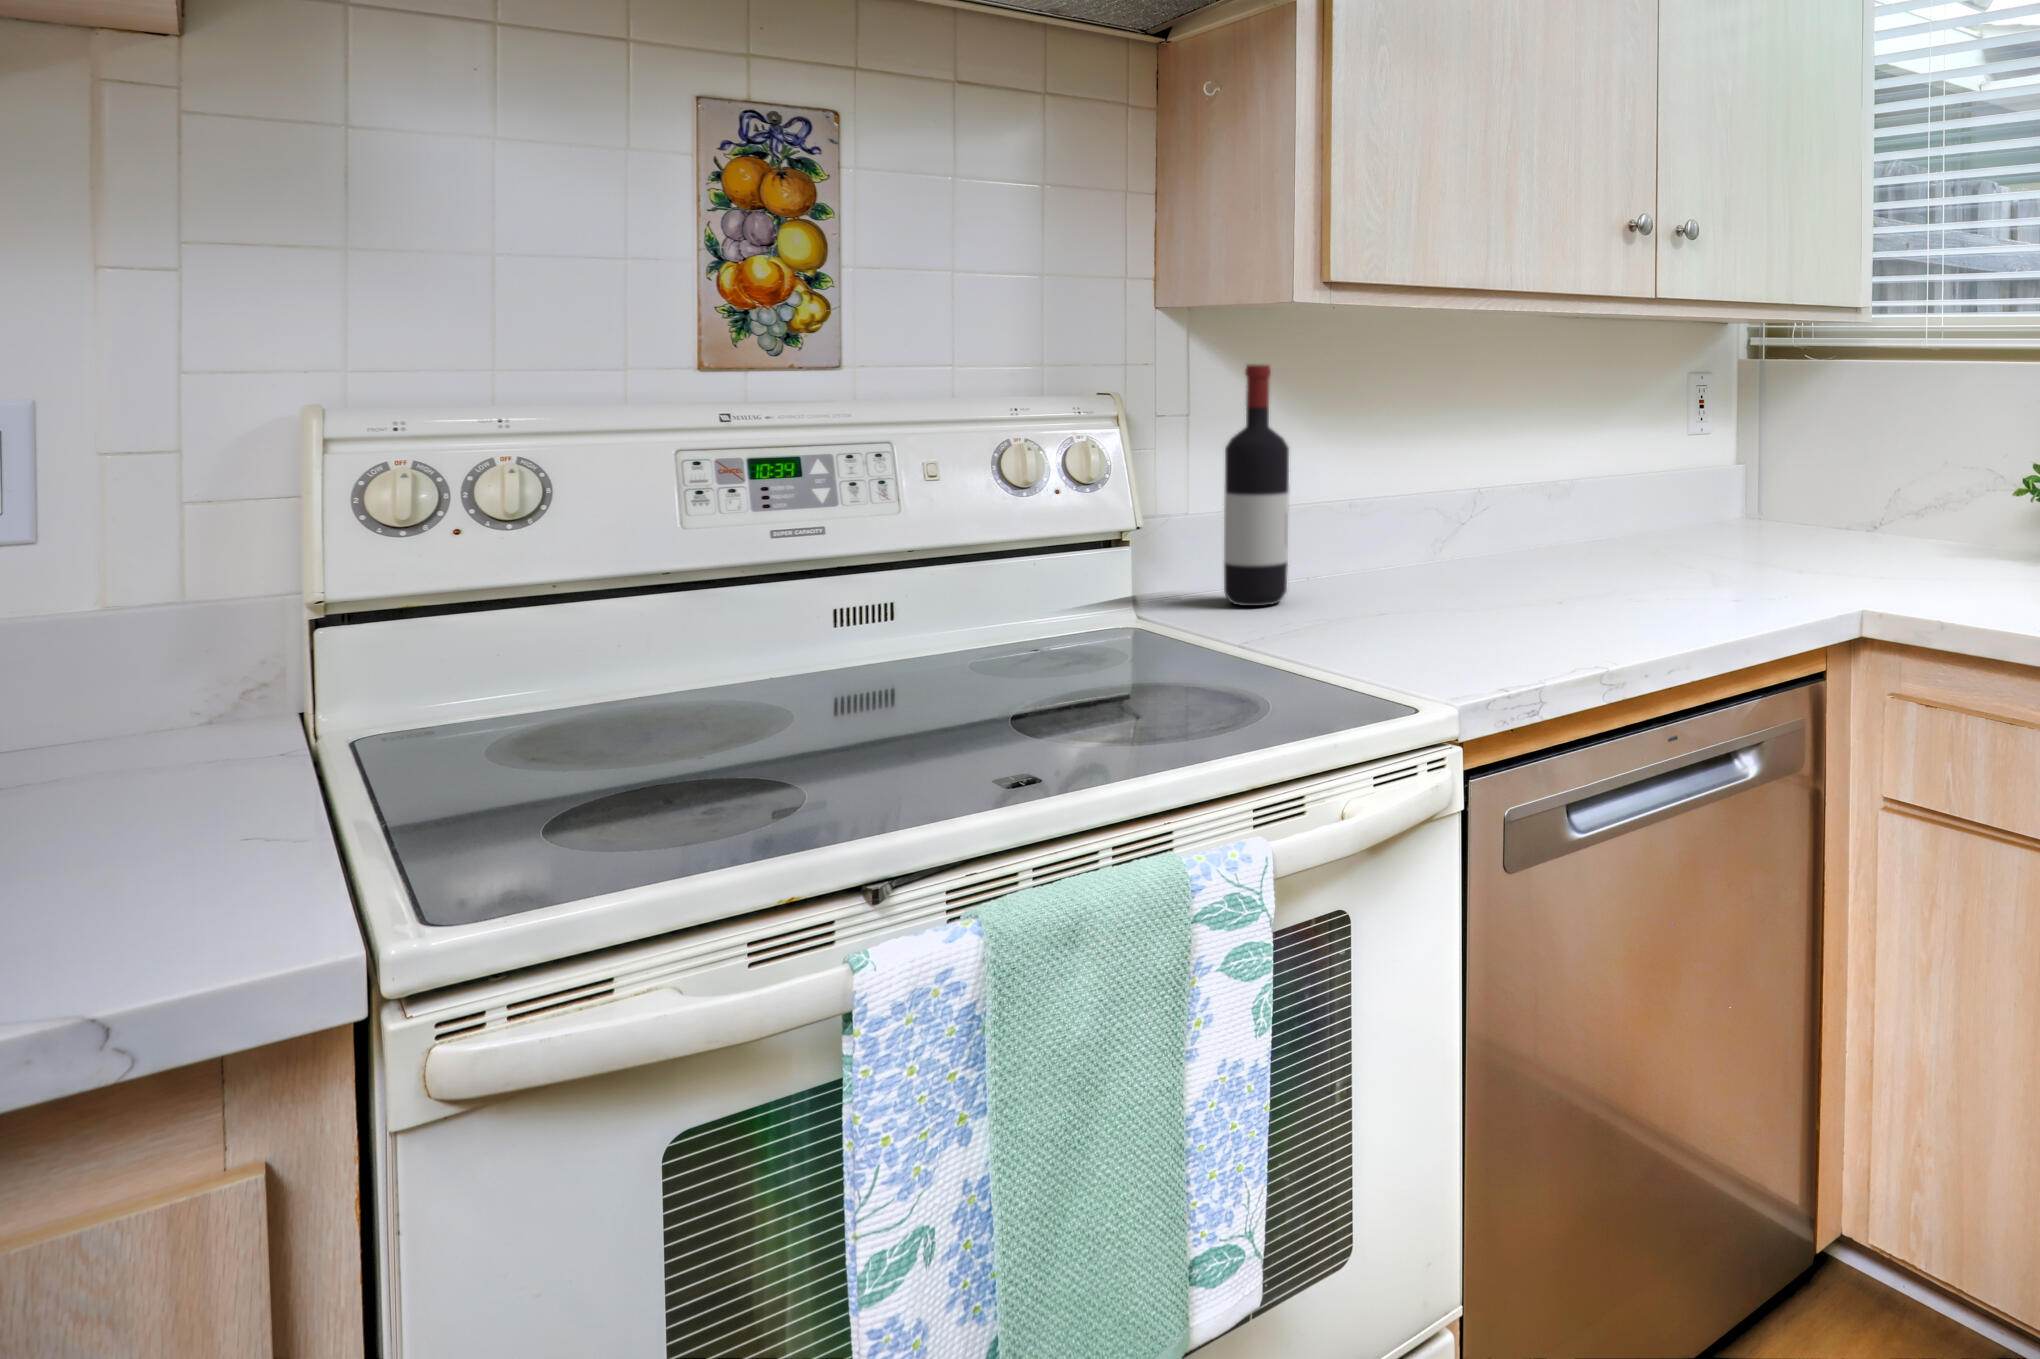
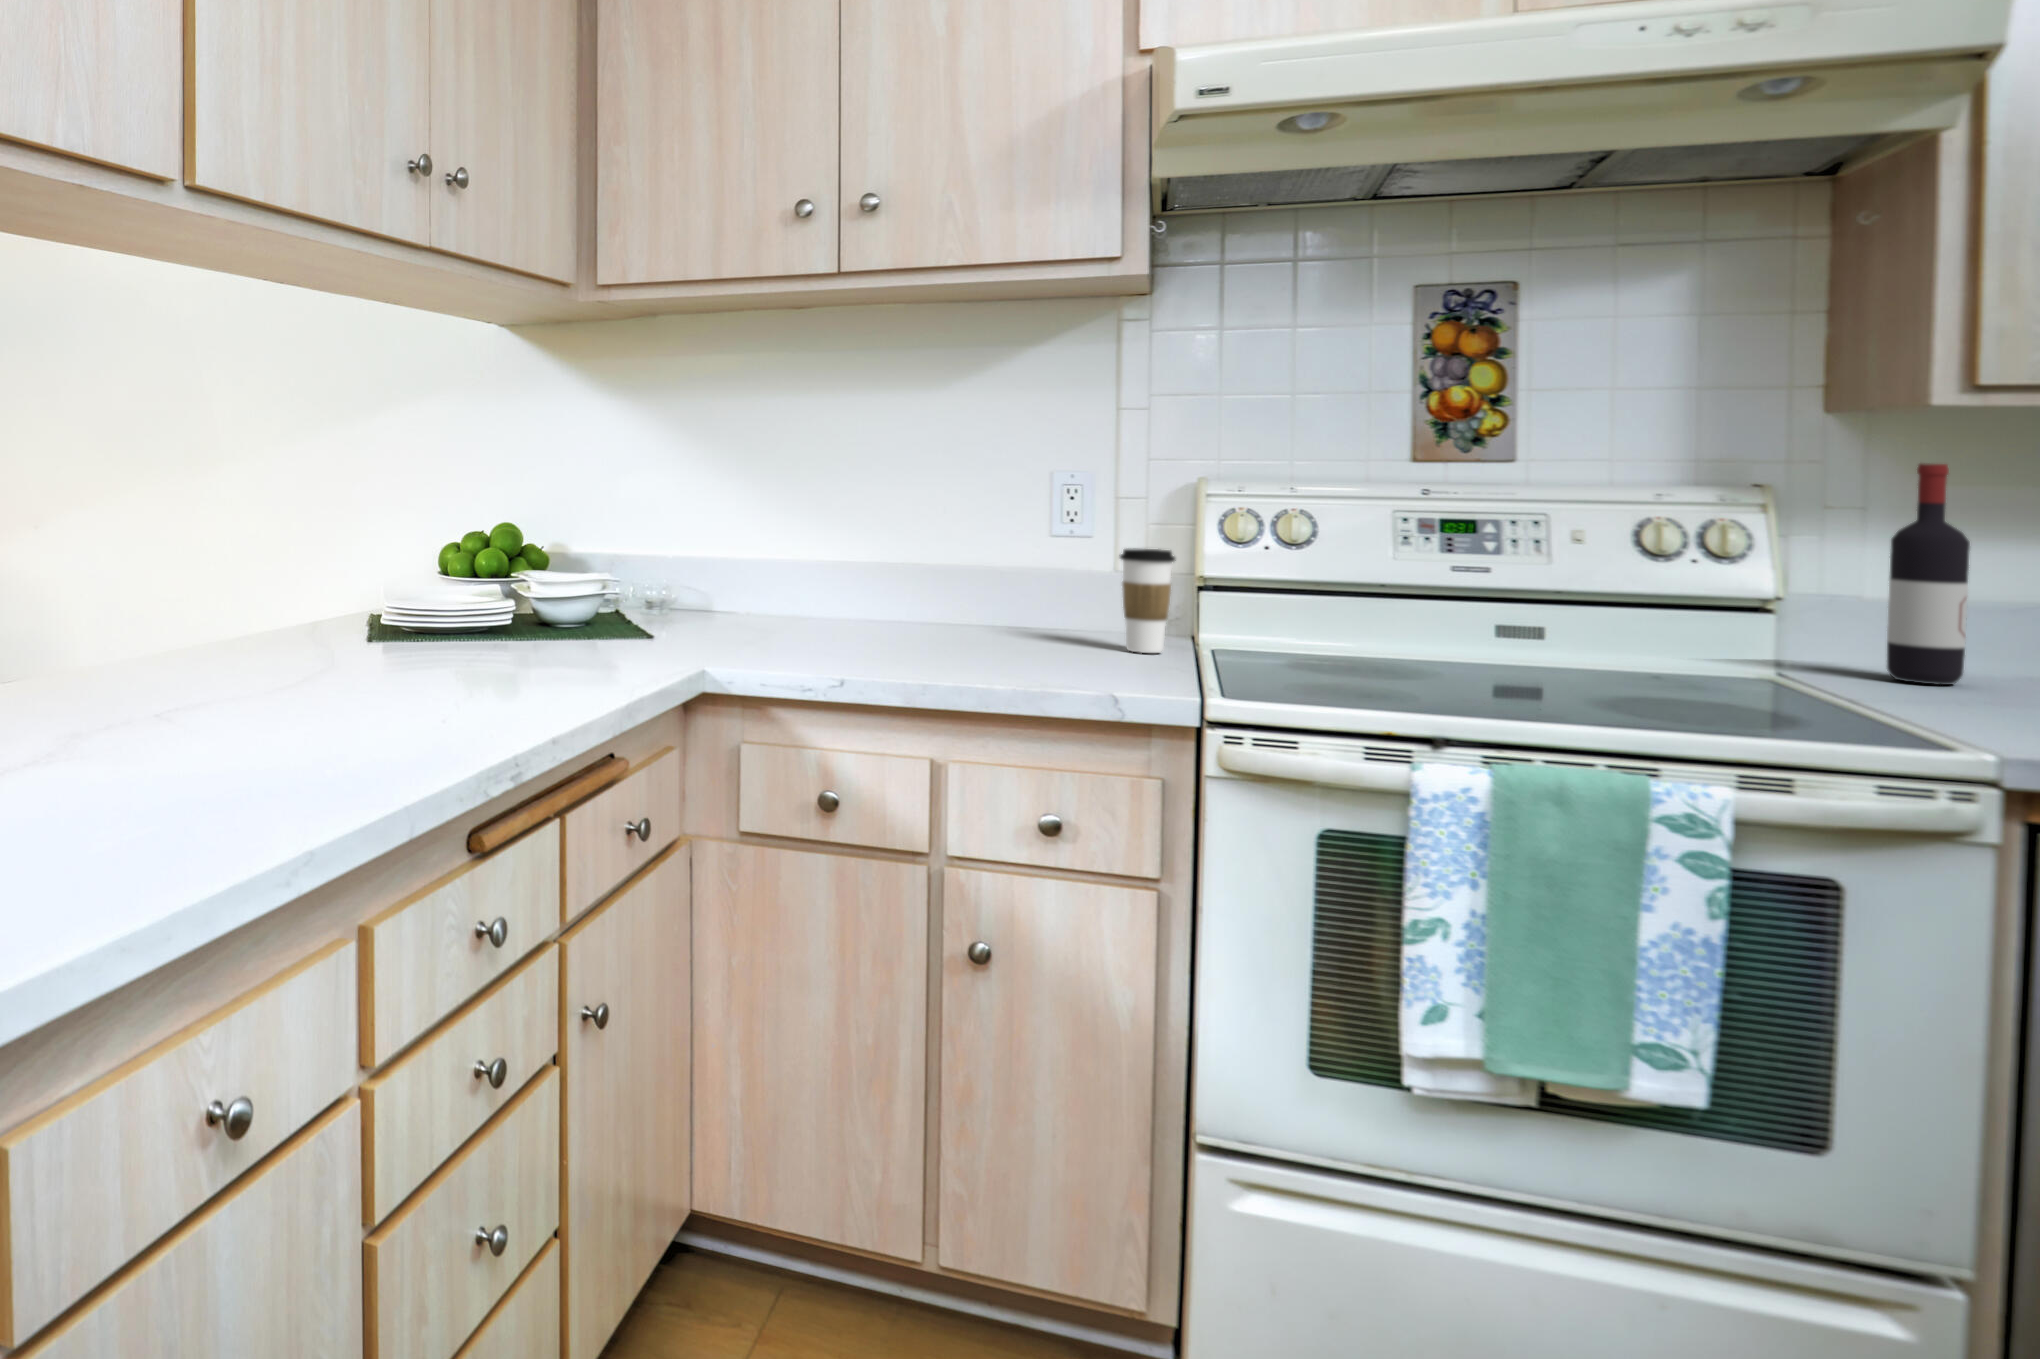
coffee cup: none [102,562,255,798] -> present [1119,548,1176,653]

